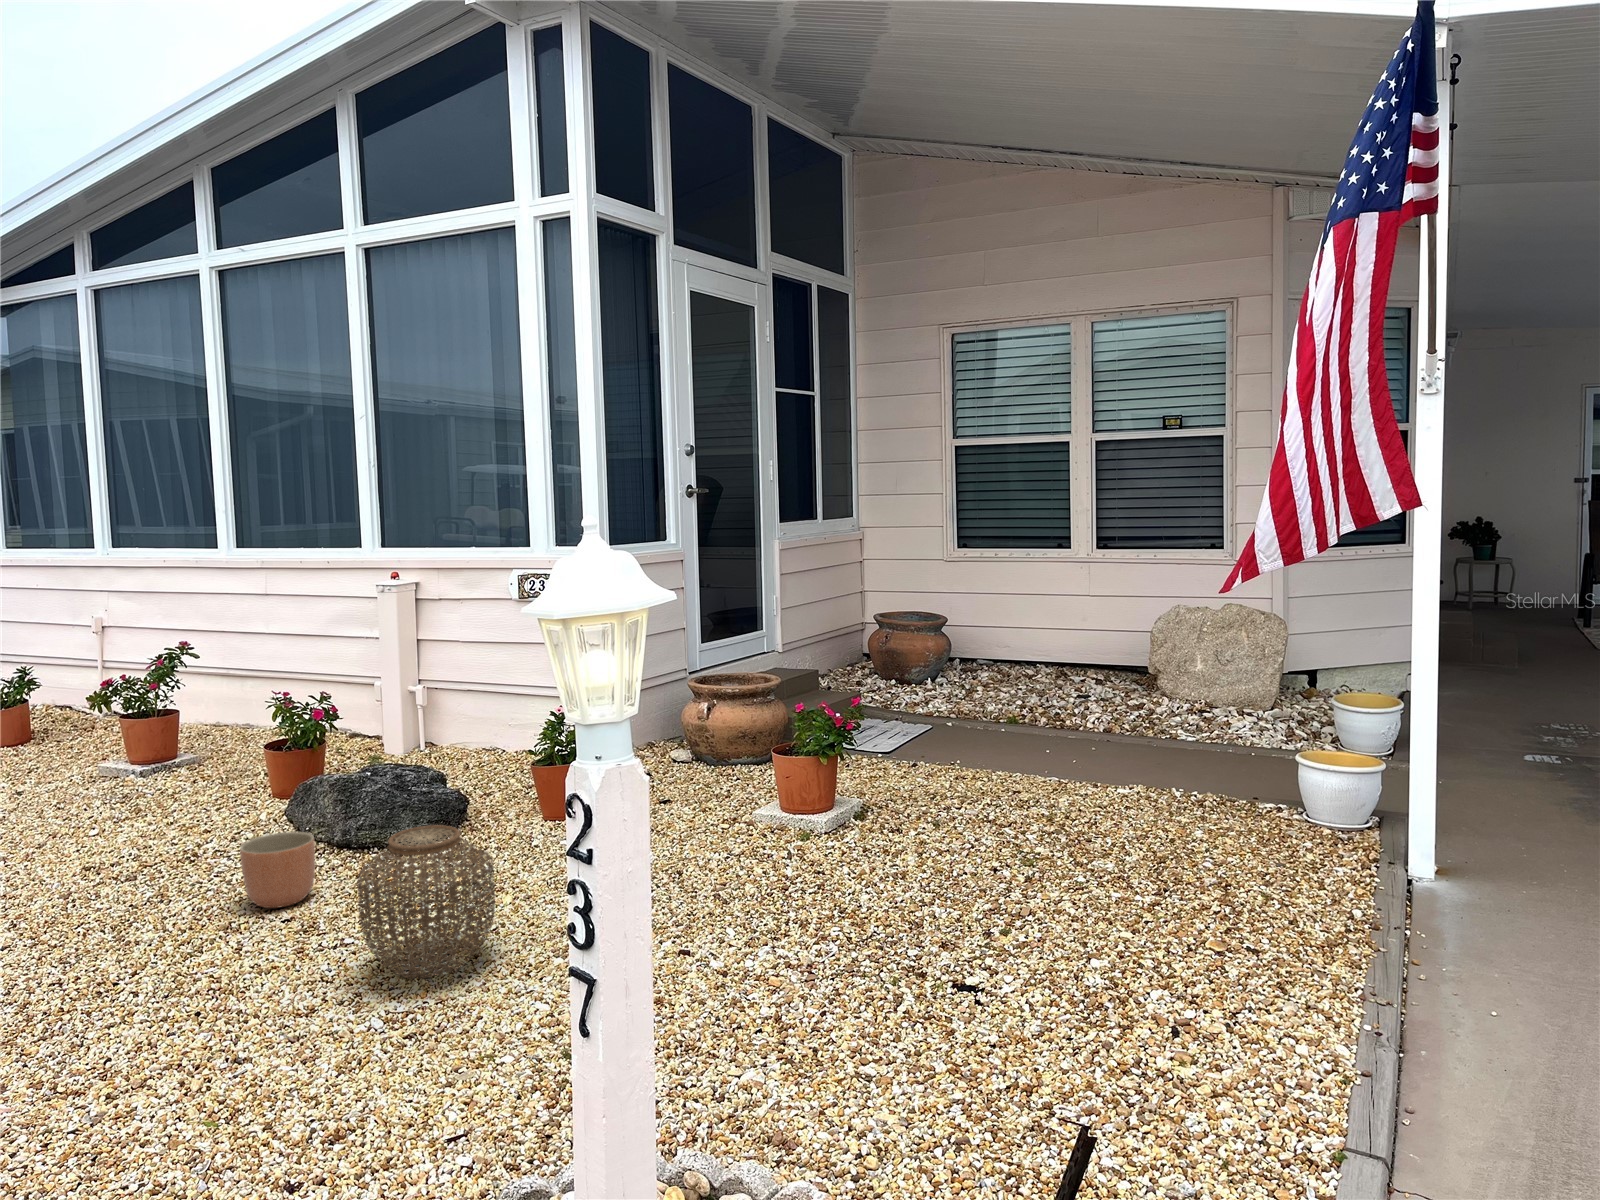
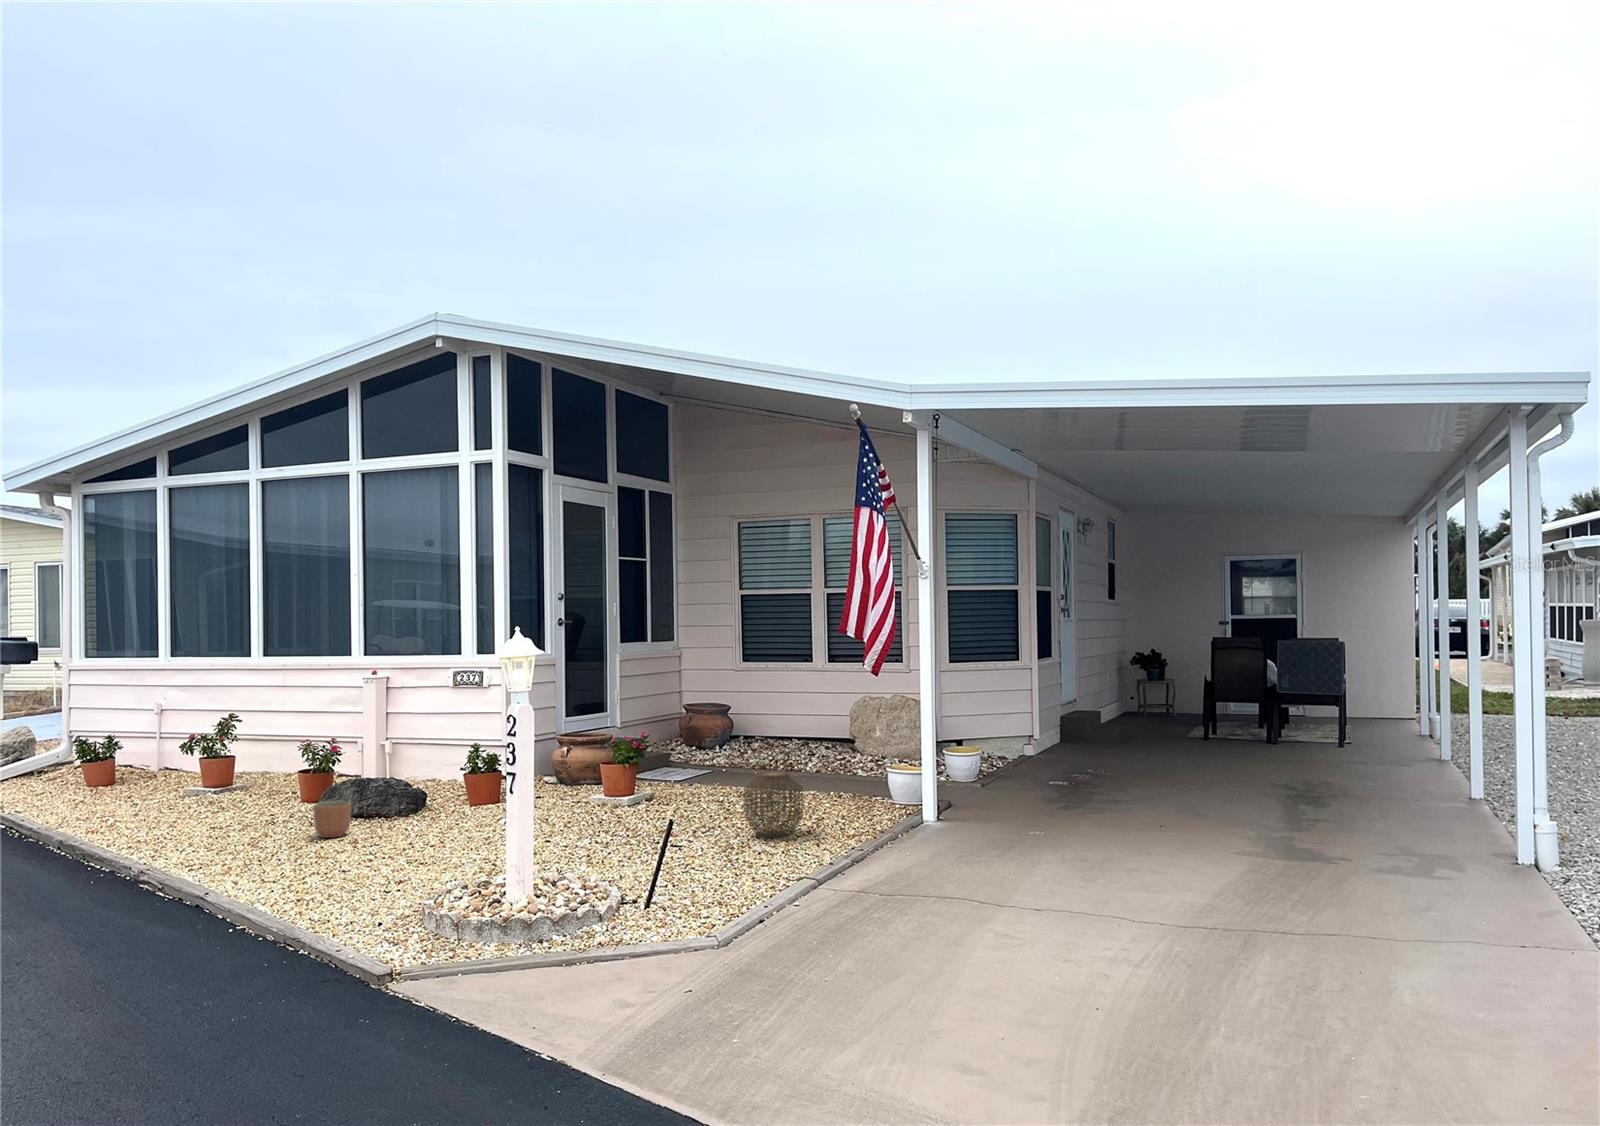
woven basket: present [358,825,495,979] -> present [744,771,803,838]

